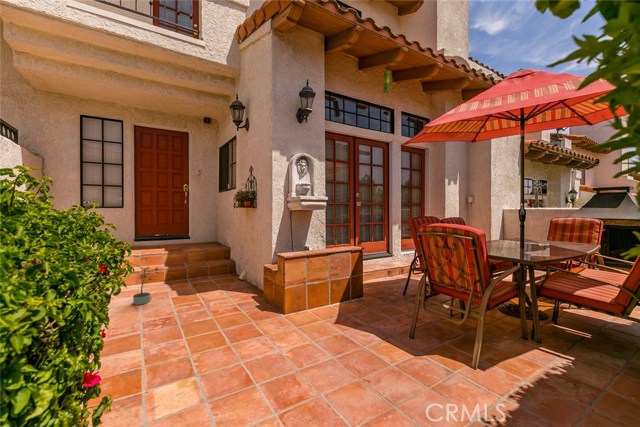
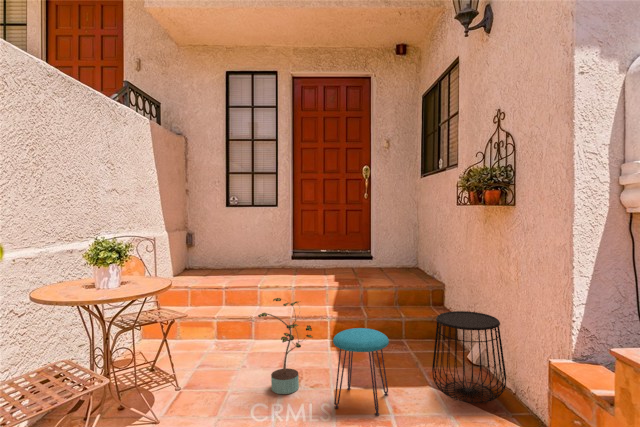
side table: none [221,255,252,292] -> present [432,311,506,403]
stool: none [171,266,200,304] -> present [333,328,389,415]

